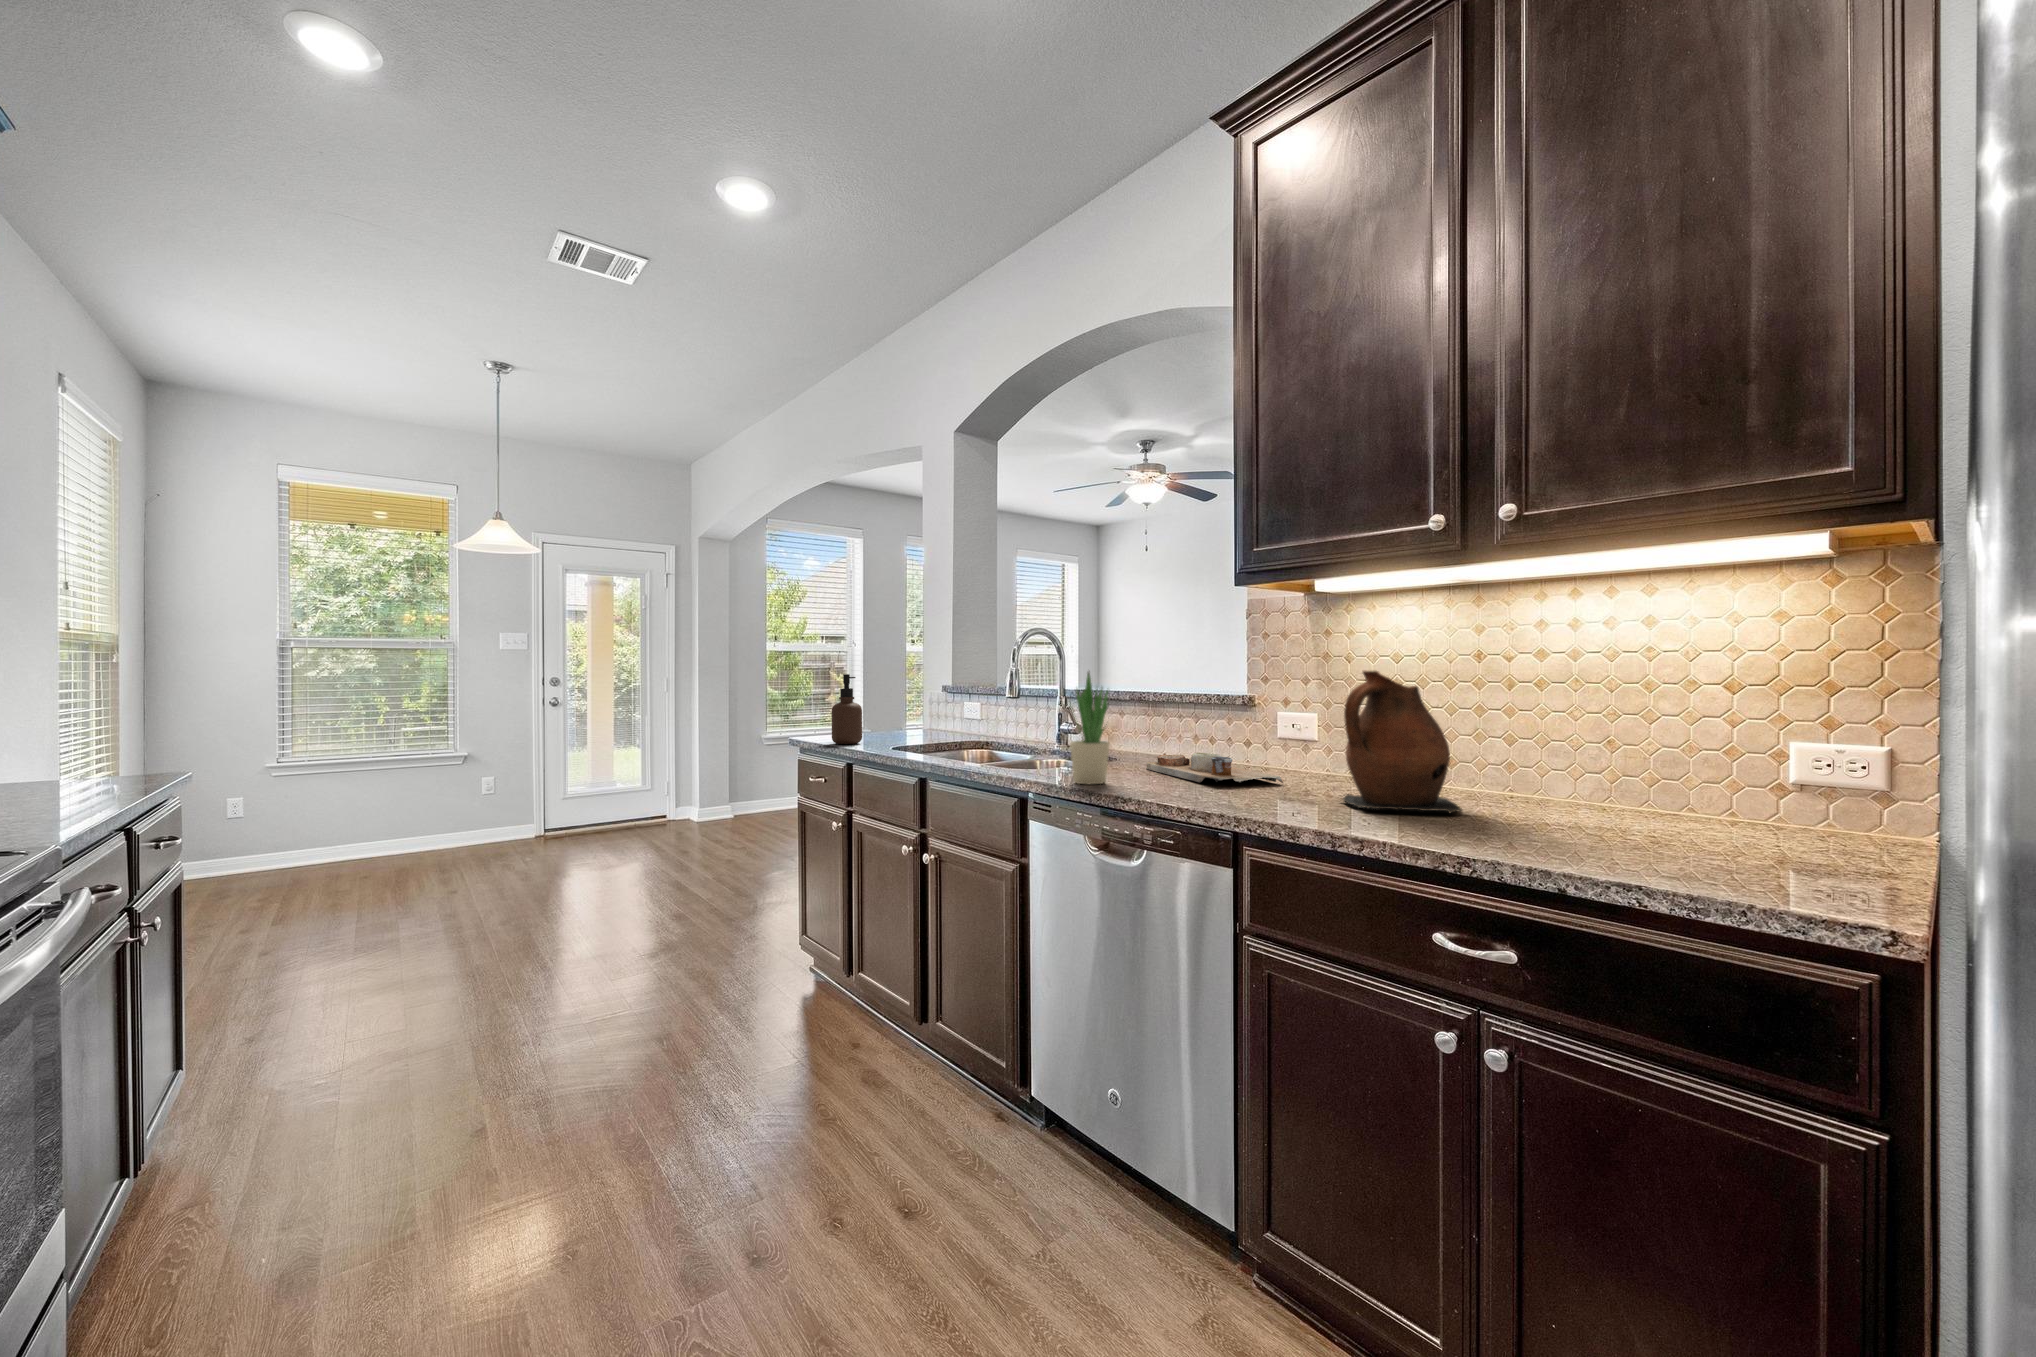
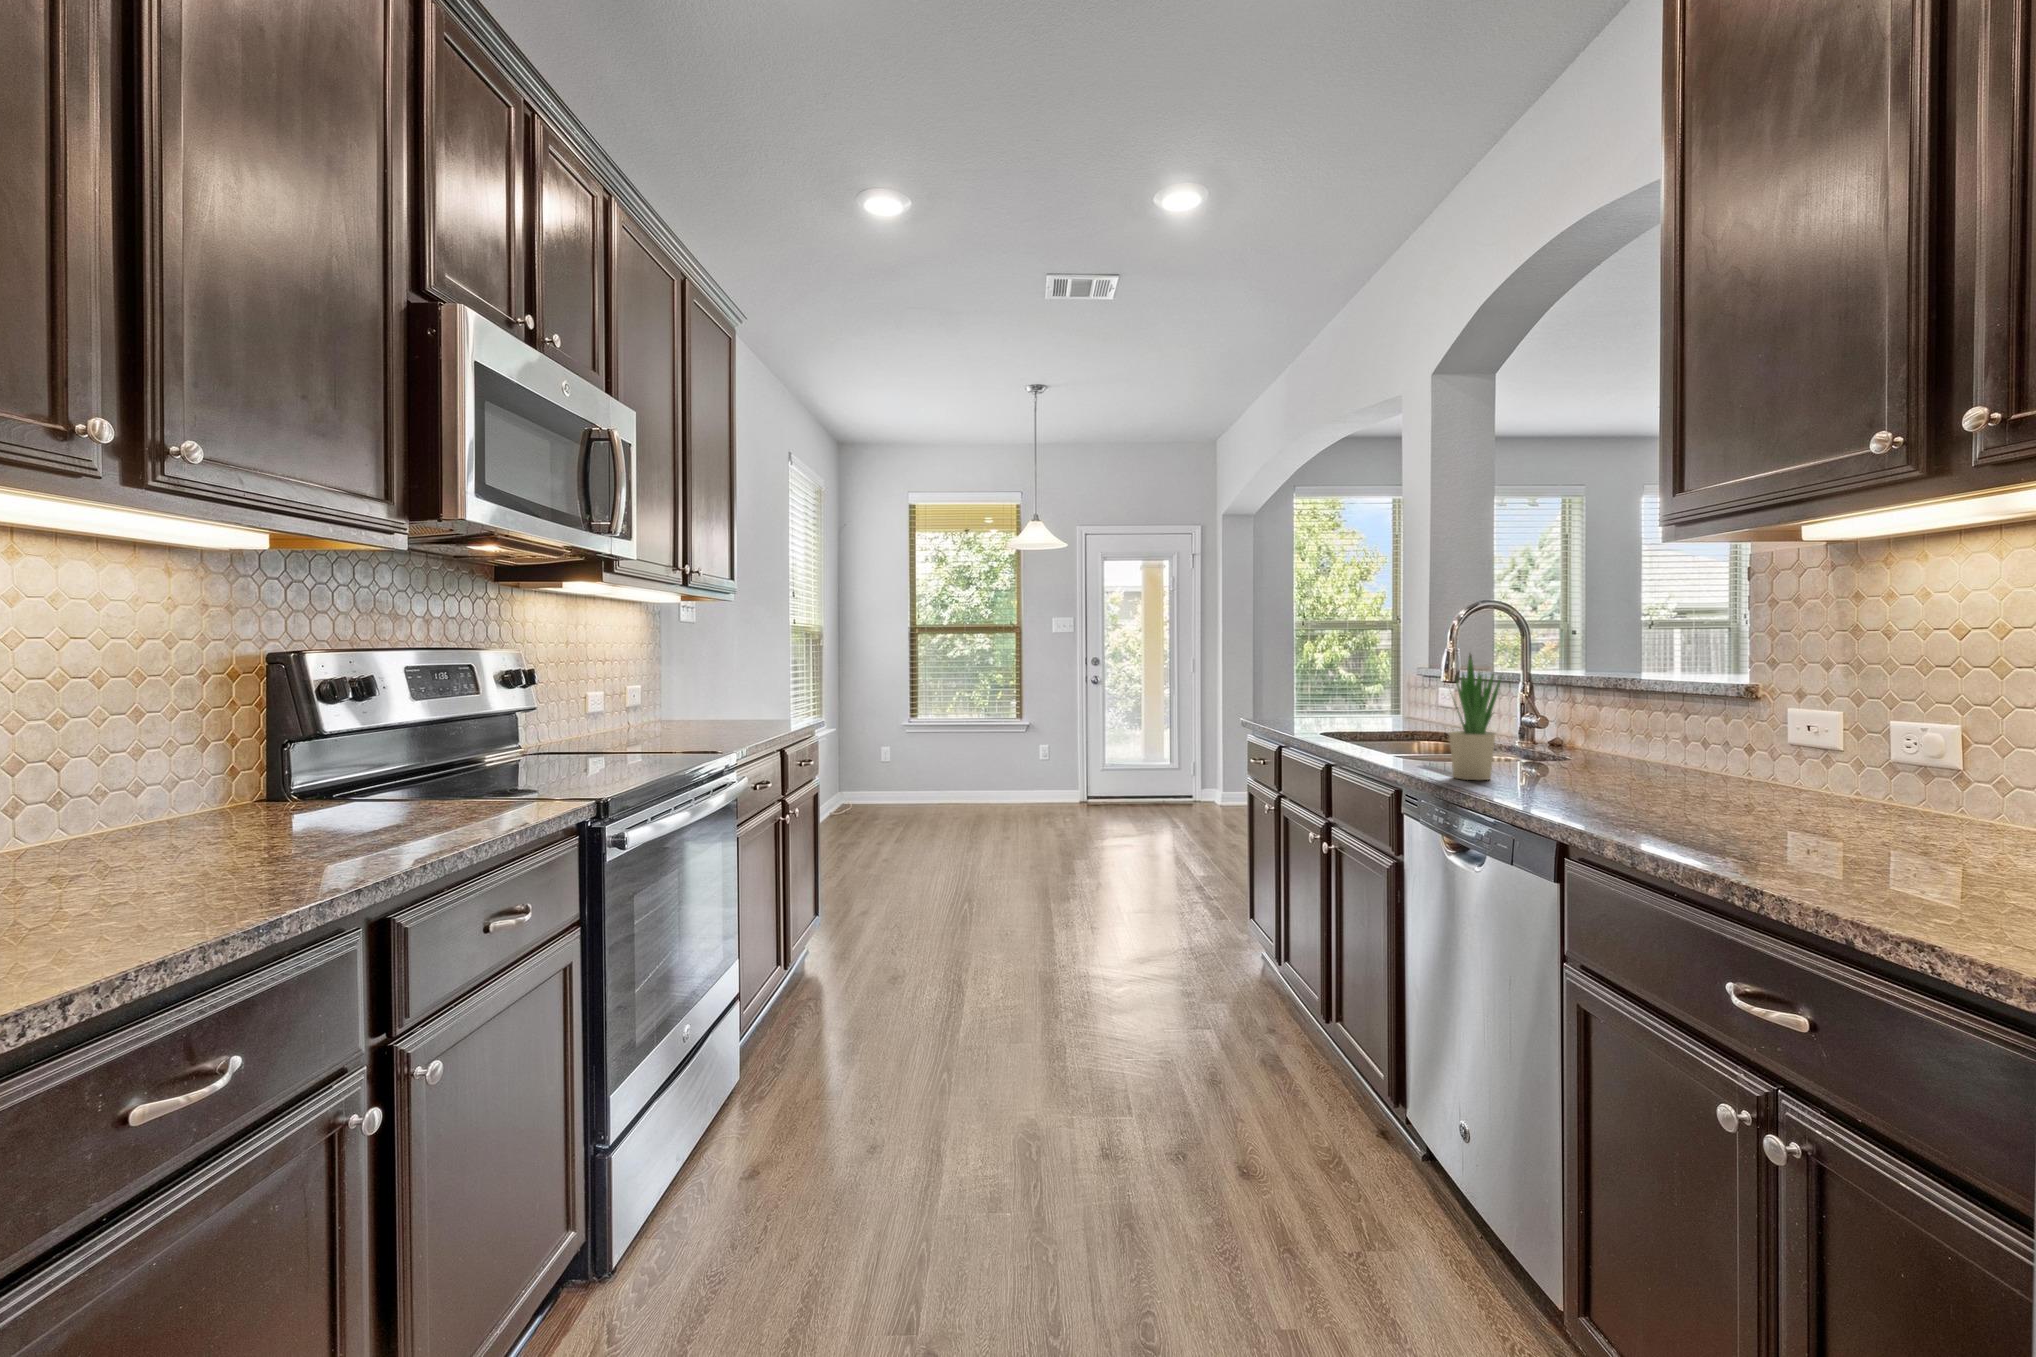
ceramic pitcher: present [1343,671,1462,813] -> none [1736,653,1945,850]
soap dispenser: present [831,674,862,744] -> none [1289,657,1321,728]
cutting board: present [1146,753,1283,783] -> none [1584,754,1732,798]

